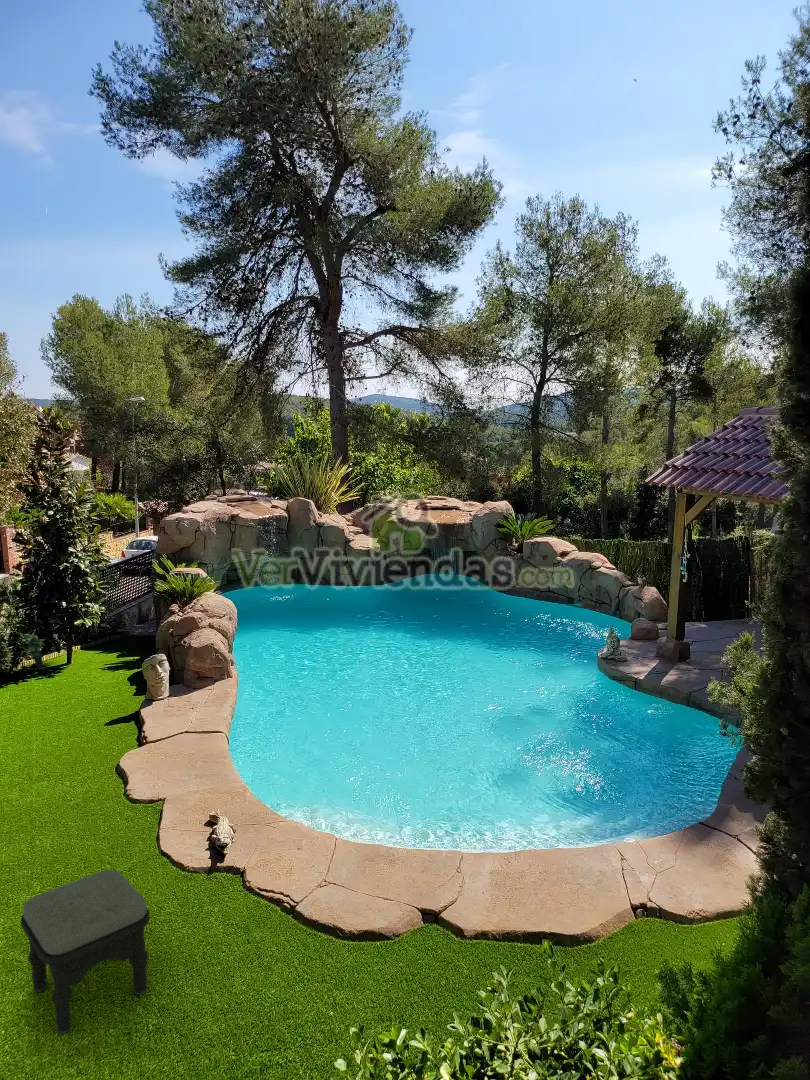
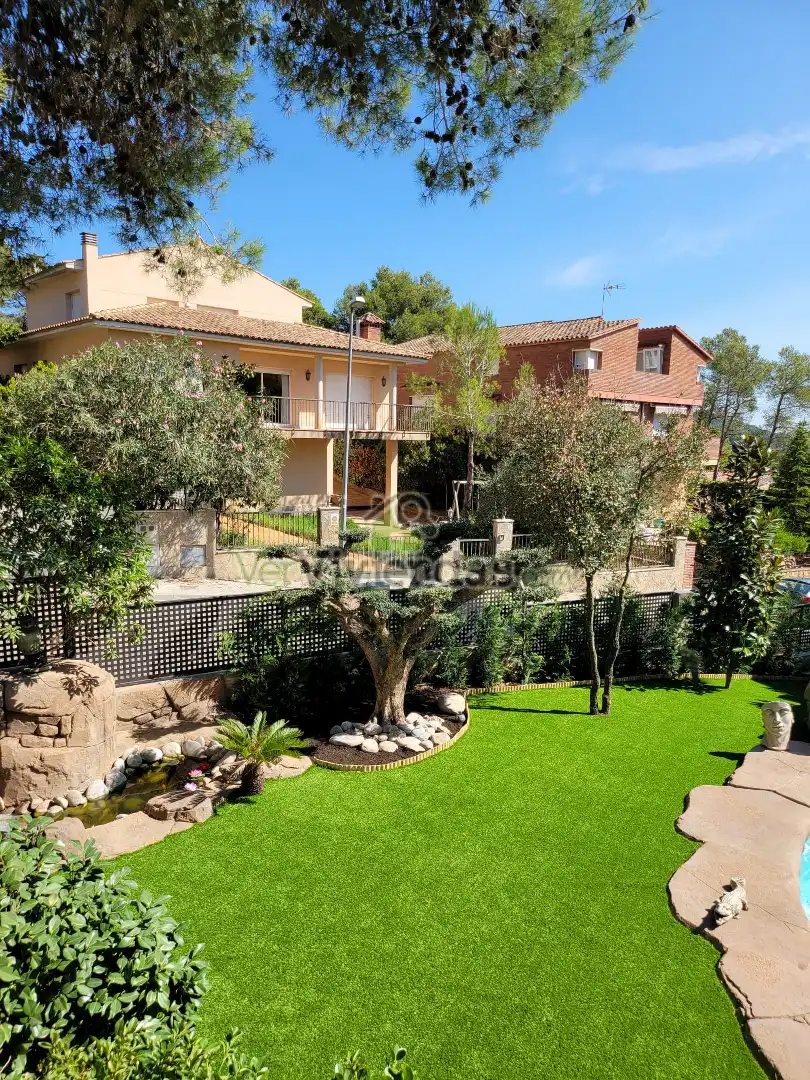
ottoman: present [21,869,150,1034] -> none [490,858,582,990]

